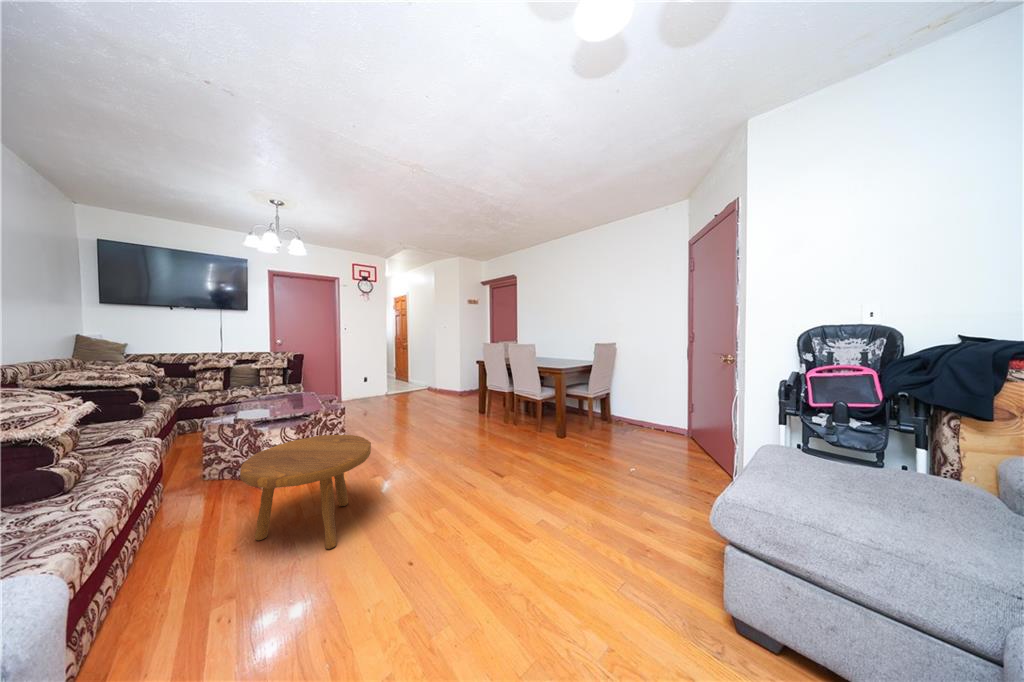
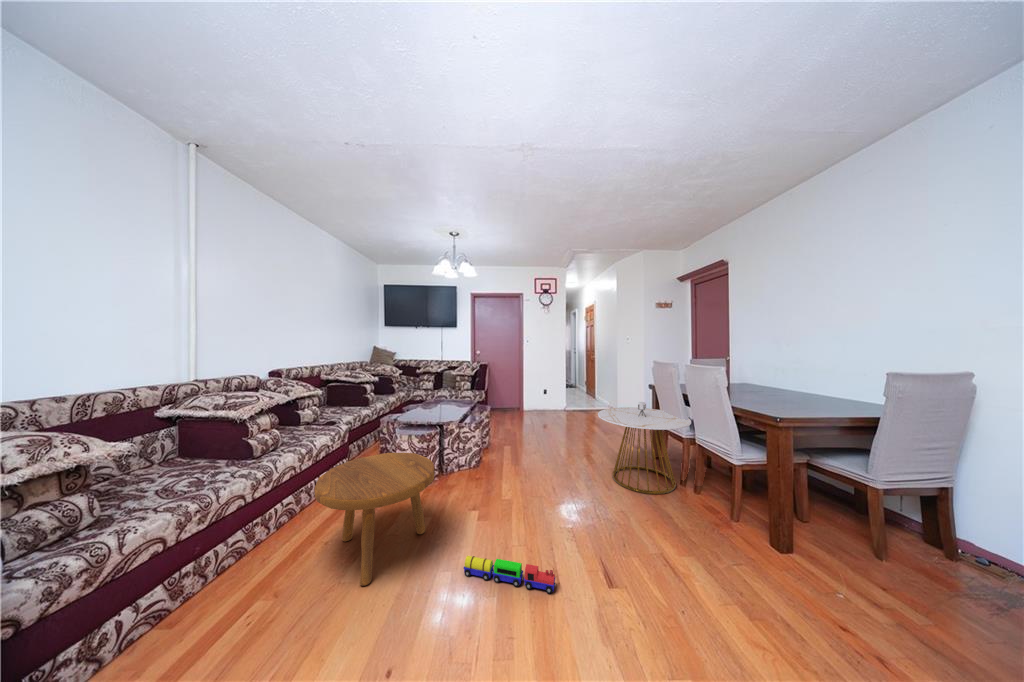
side table: none [453,371,516,434] -> present [598,402,691,494]
toy train: none [412,479,481,509] -> present [464,556,556,594]

